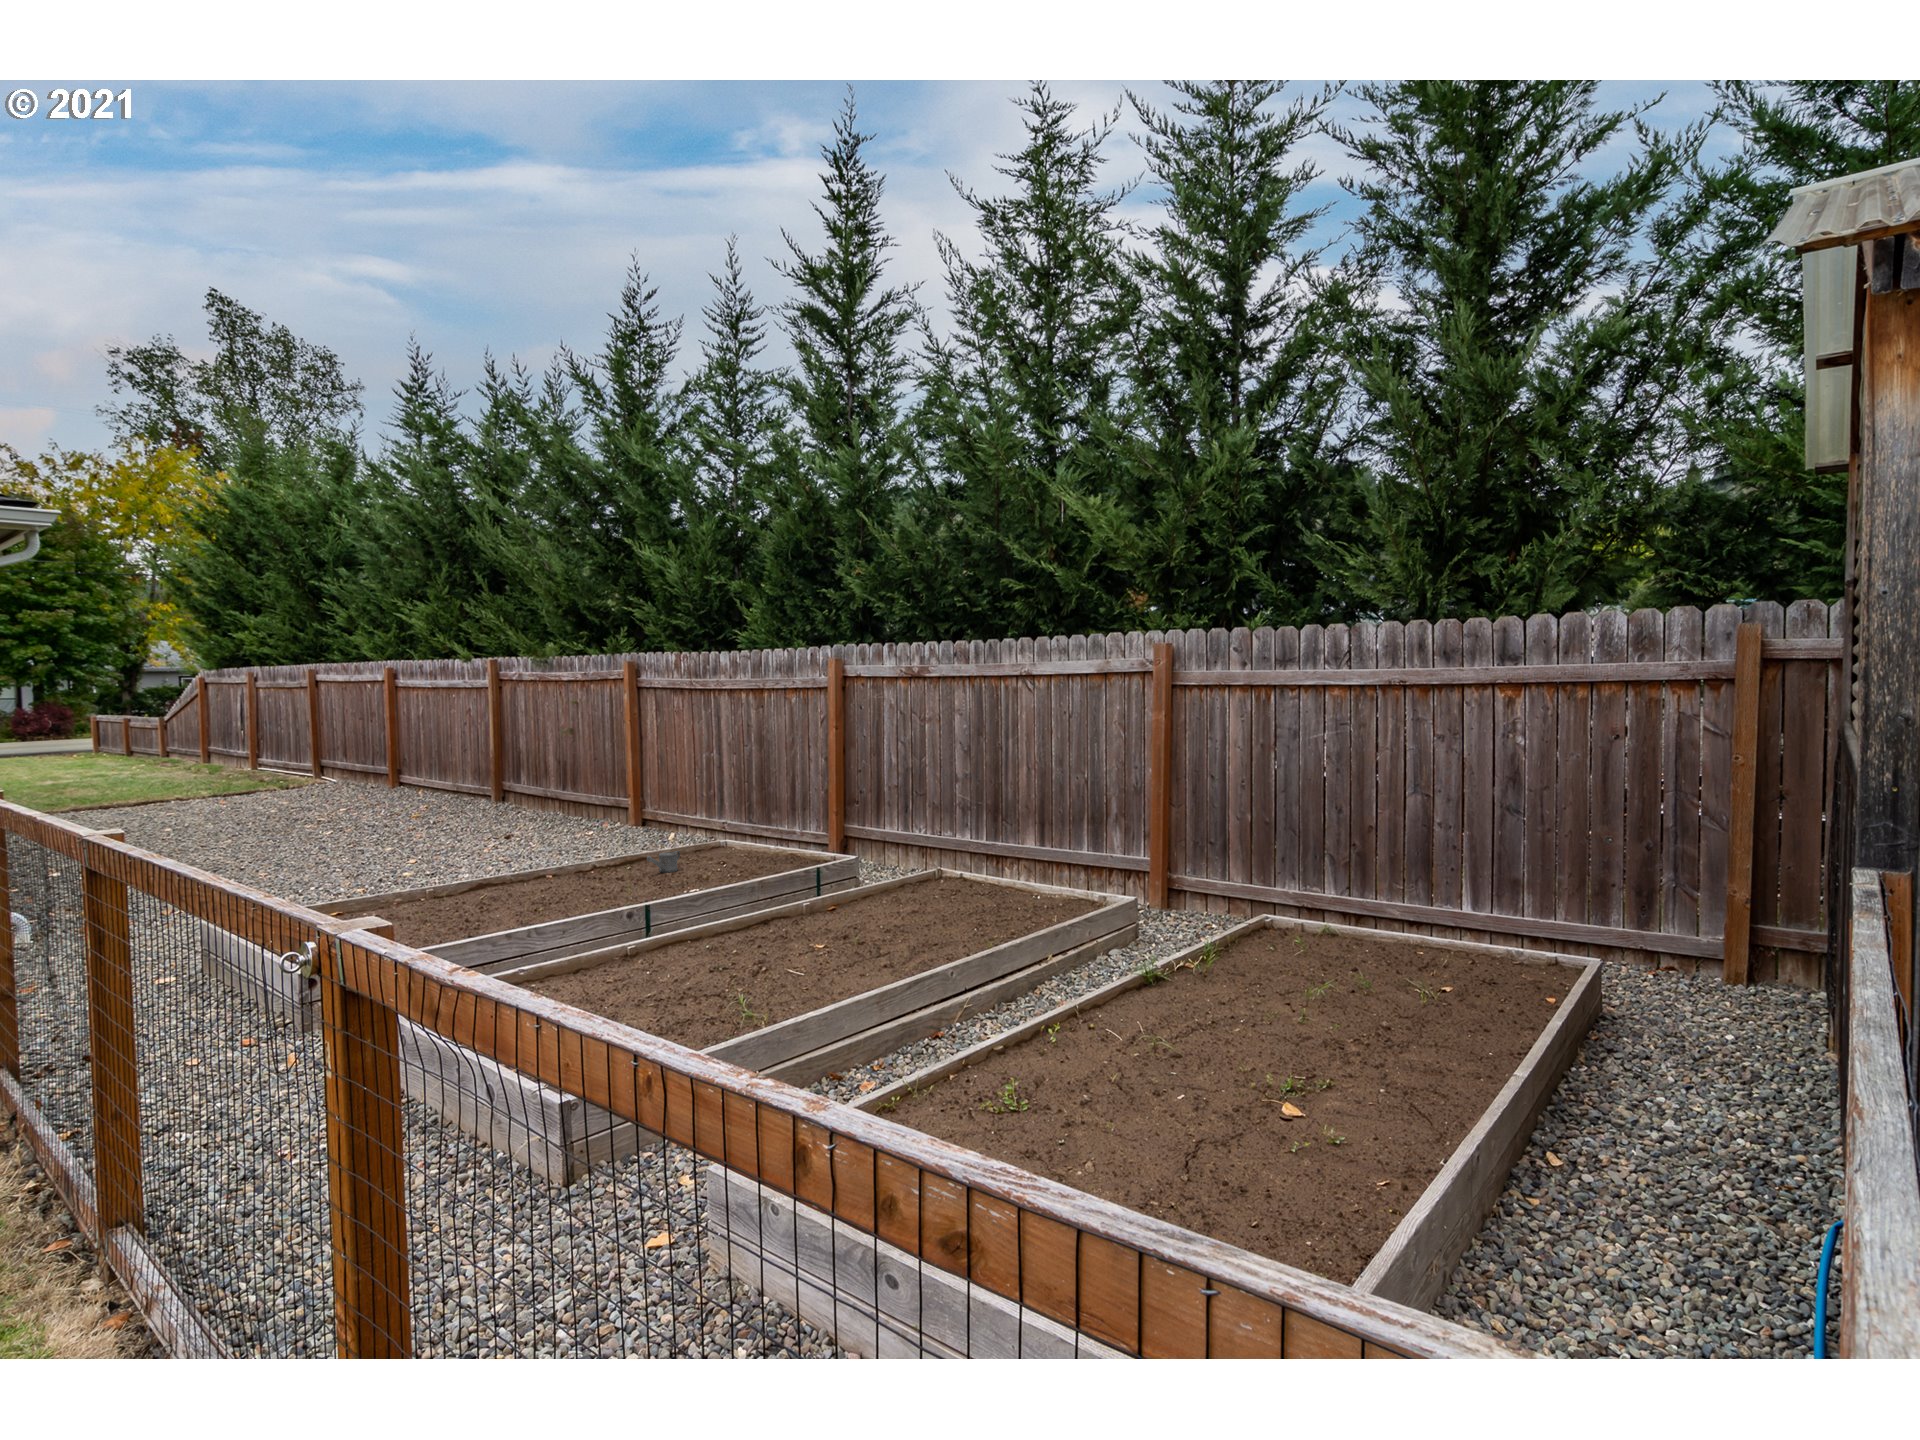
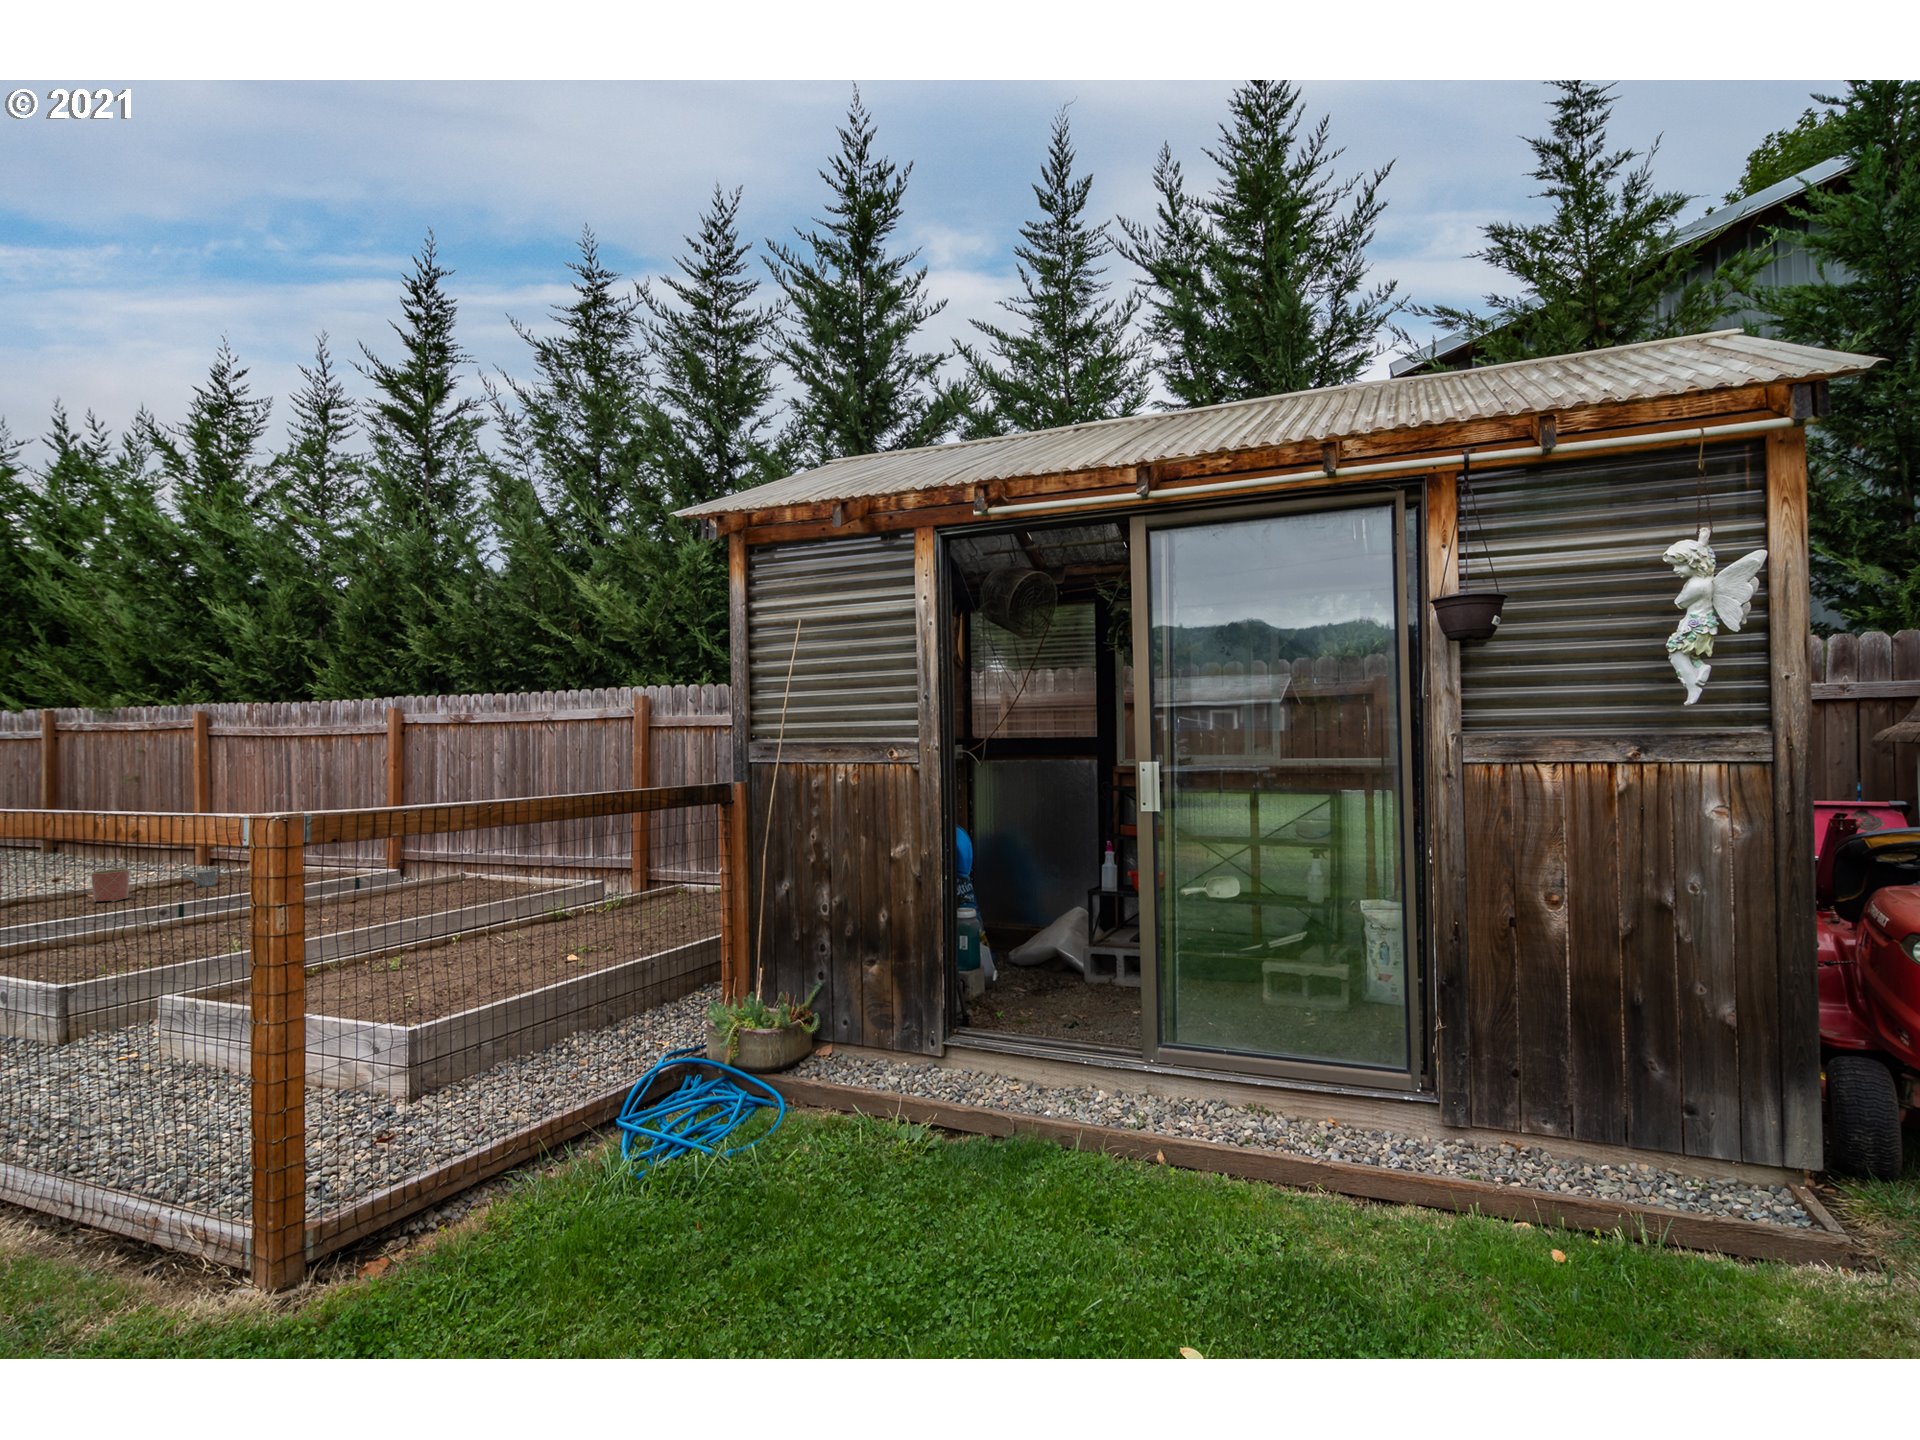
planter: none [564,850,599,889] -> present [92,869,129,902]

